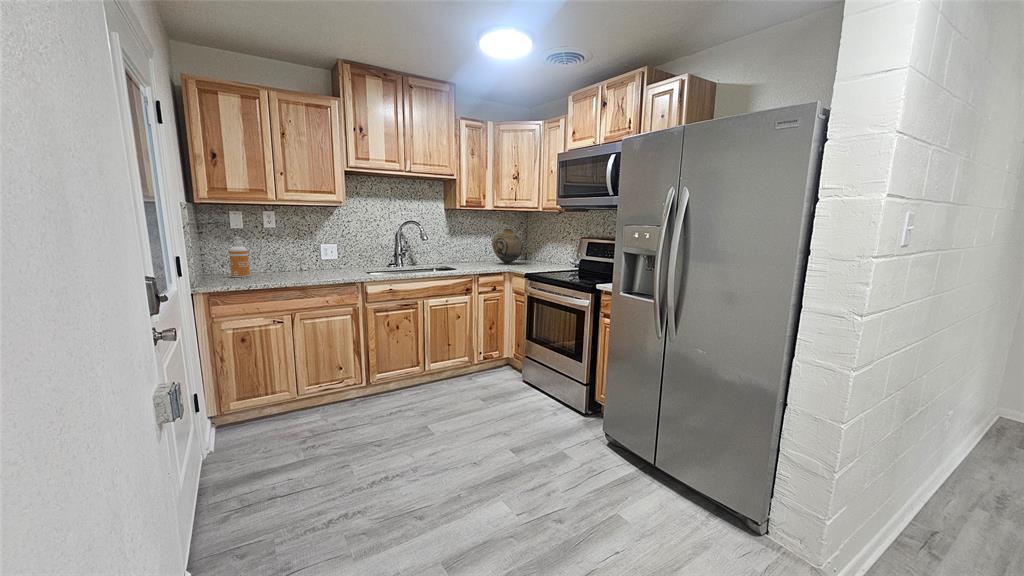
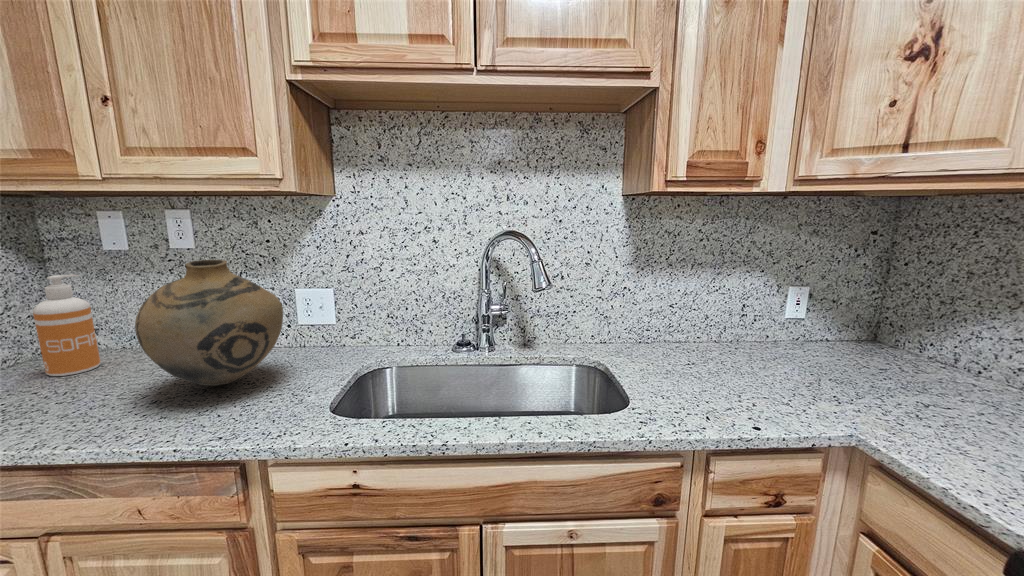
vase: present [492,229,524,263] -> present [135,260,283,386]

